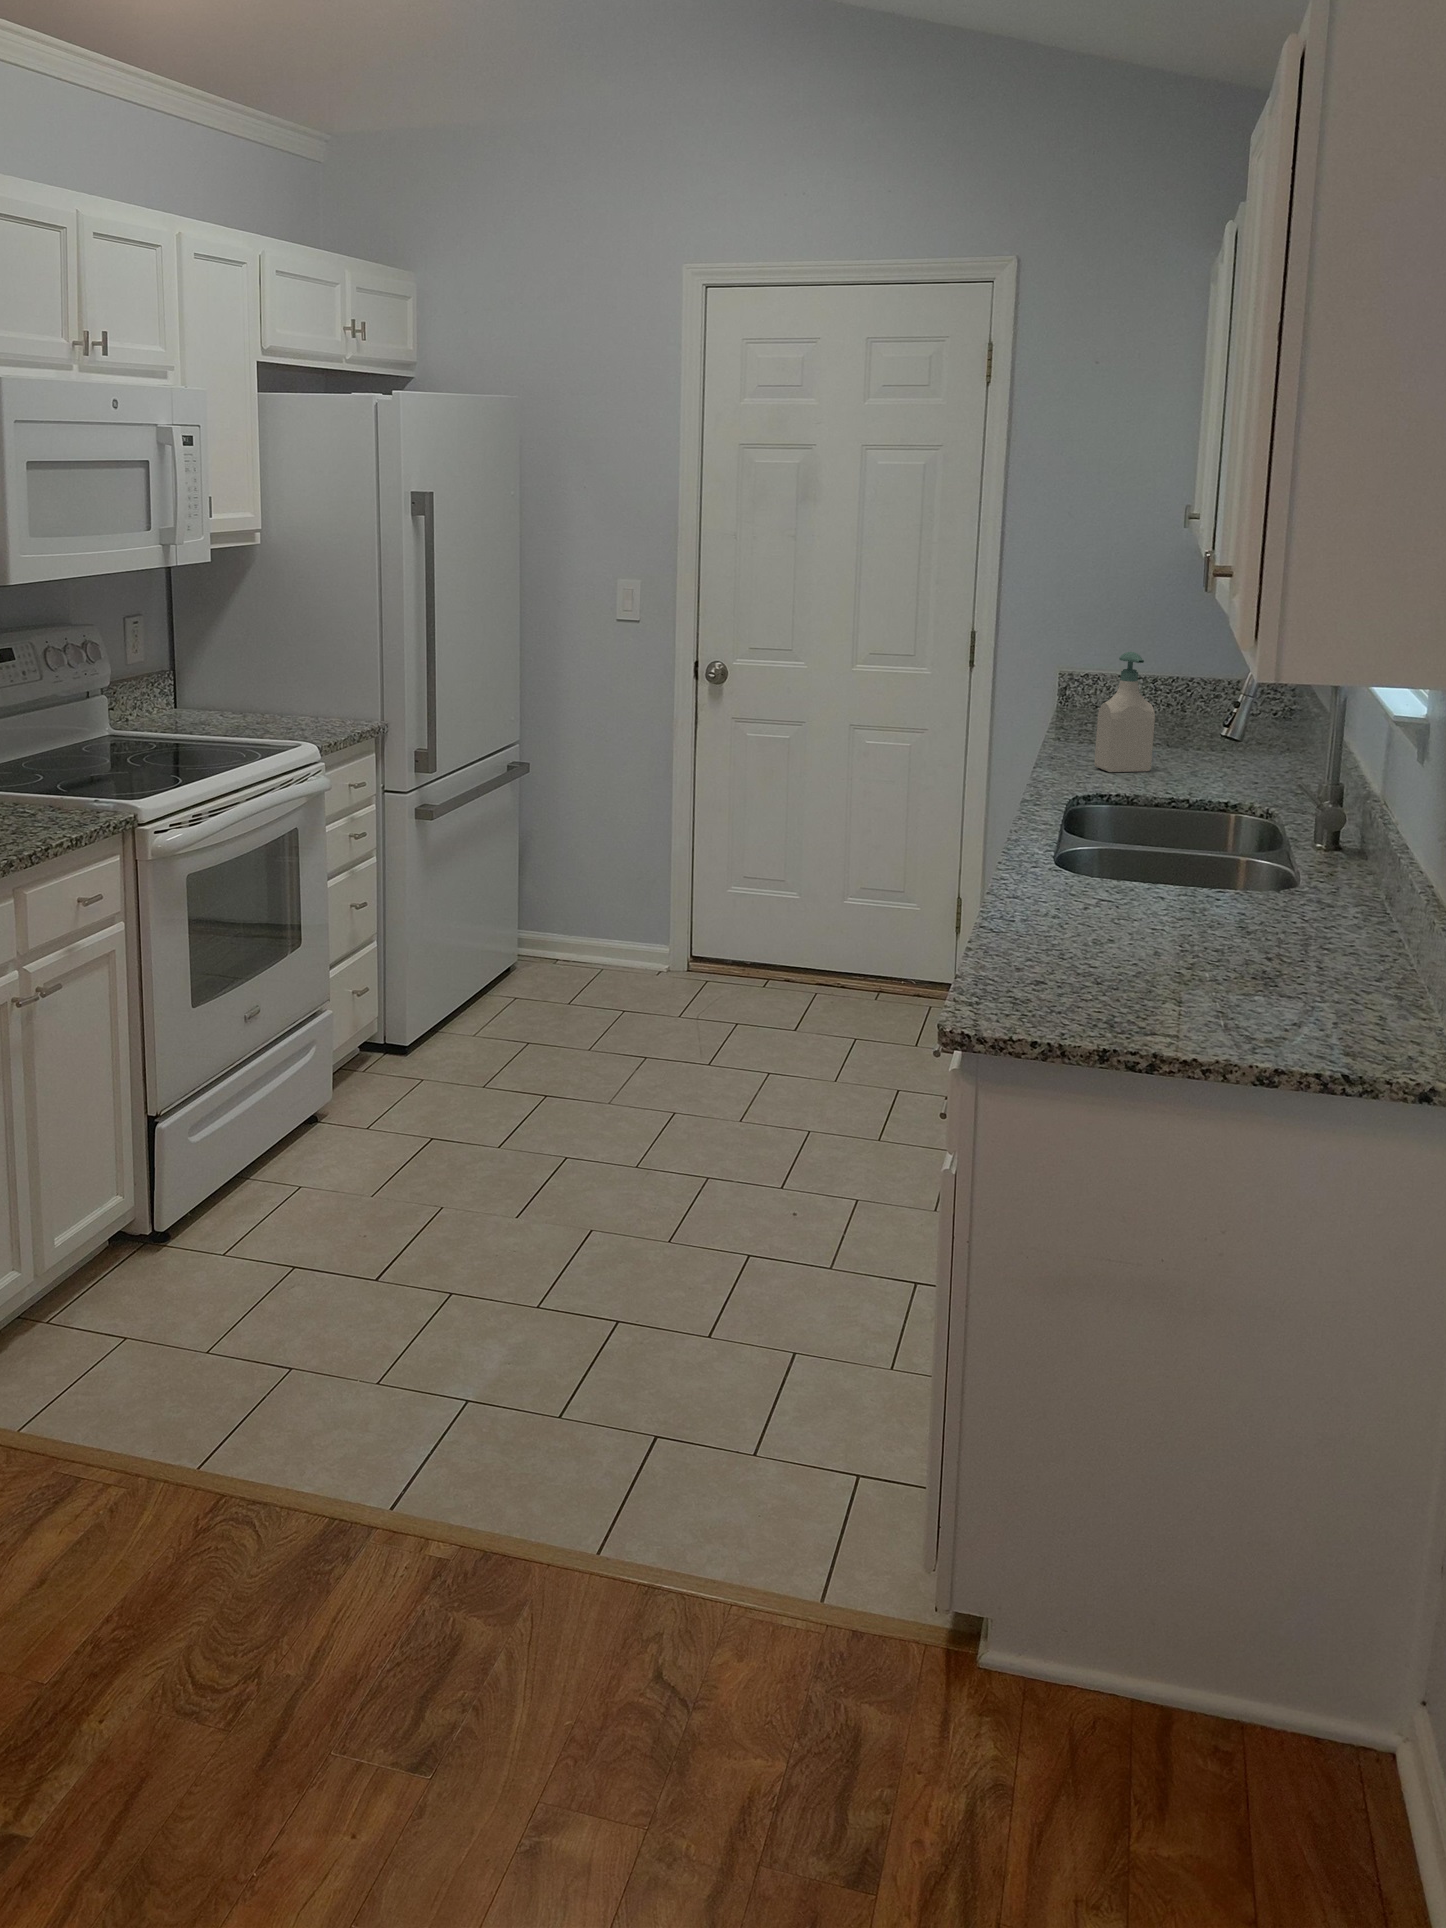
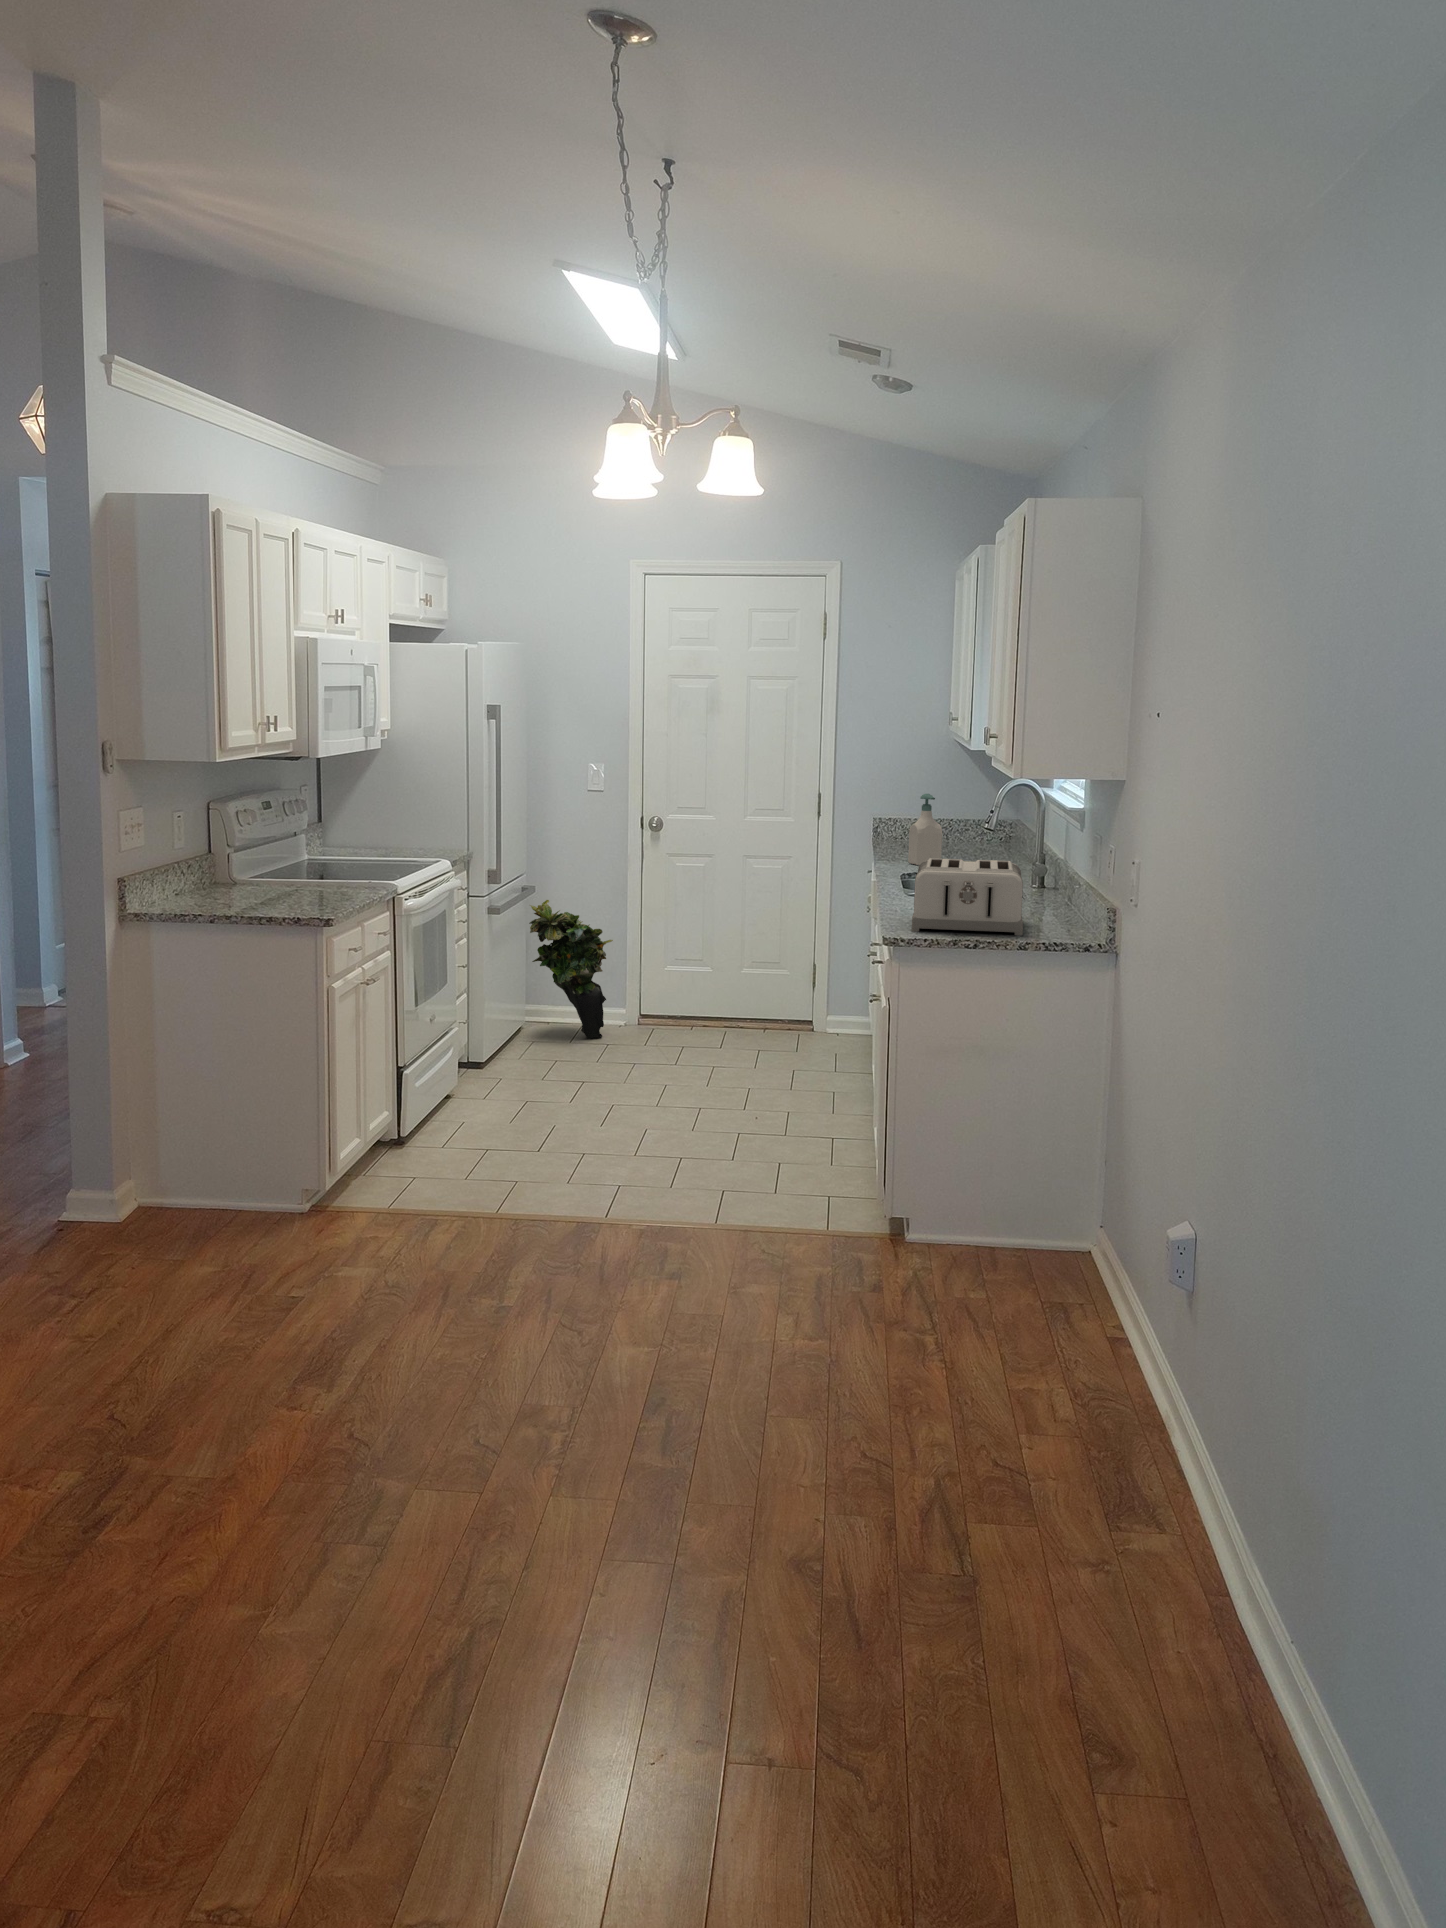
potted plant: none [513,788,641,998] -> present [529,900,613,1038]
toaster: none [1015,835,1277,1044] -> present [912,858,1023,935]

